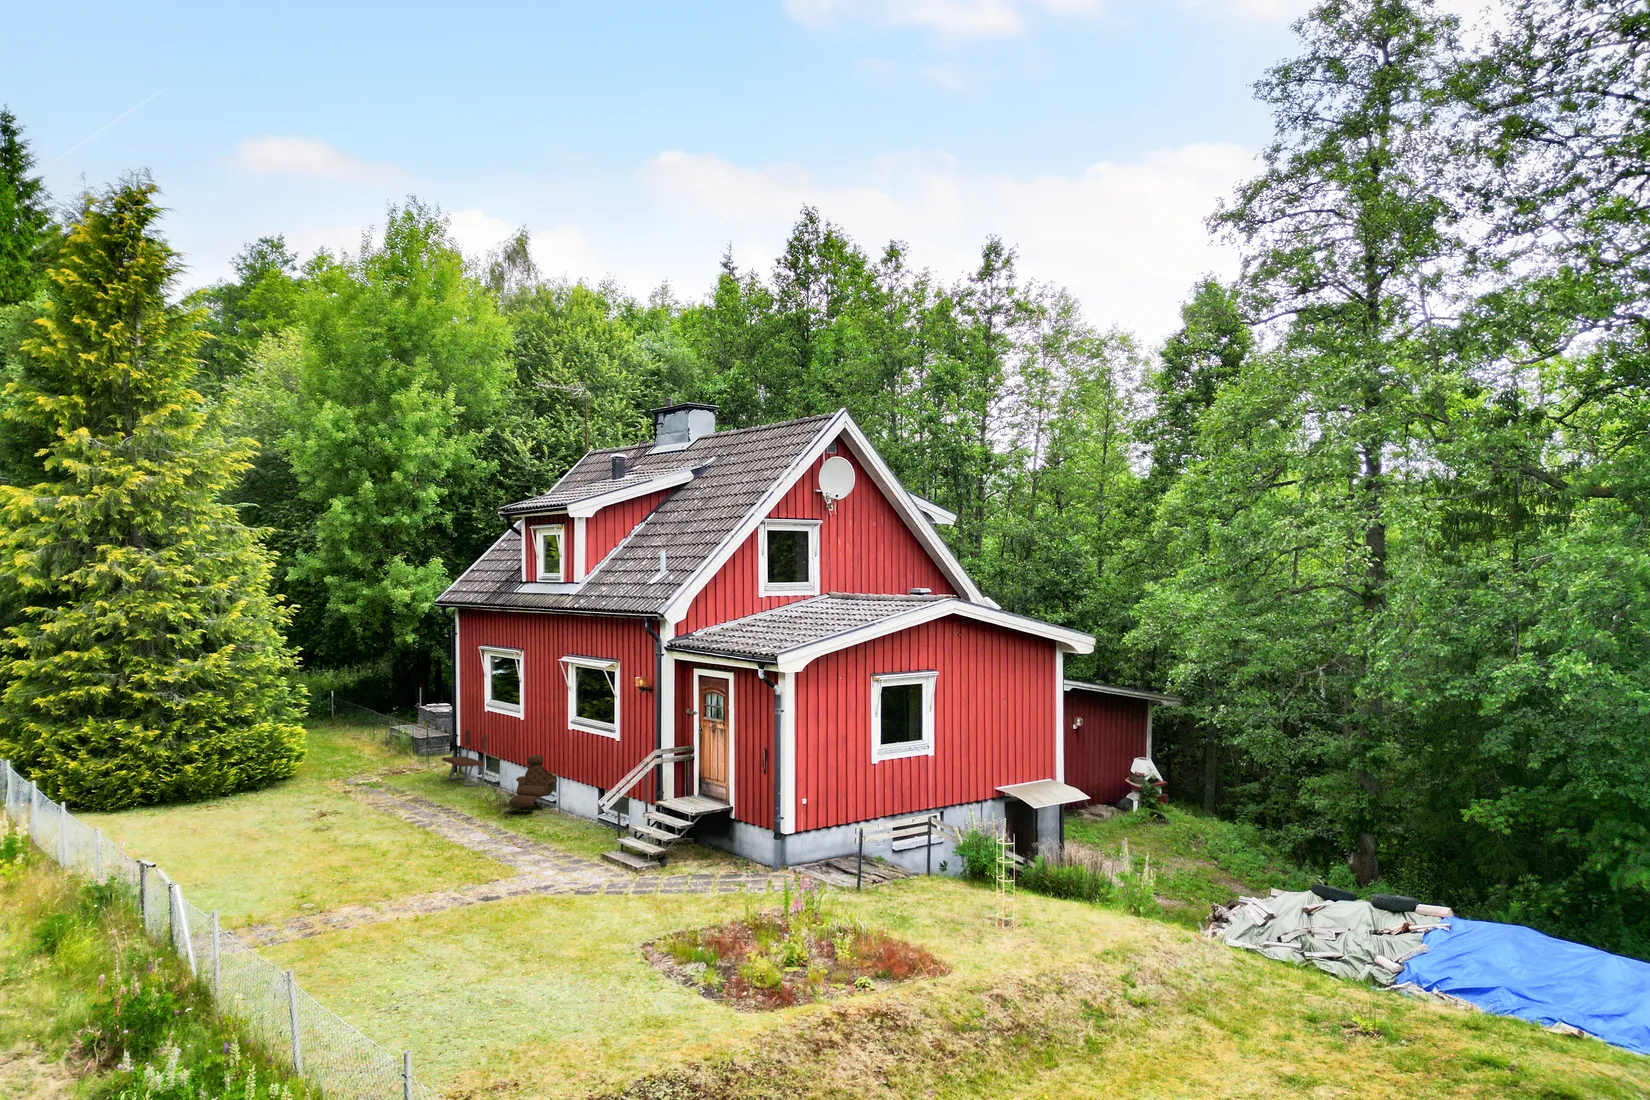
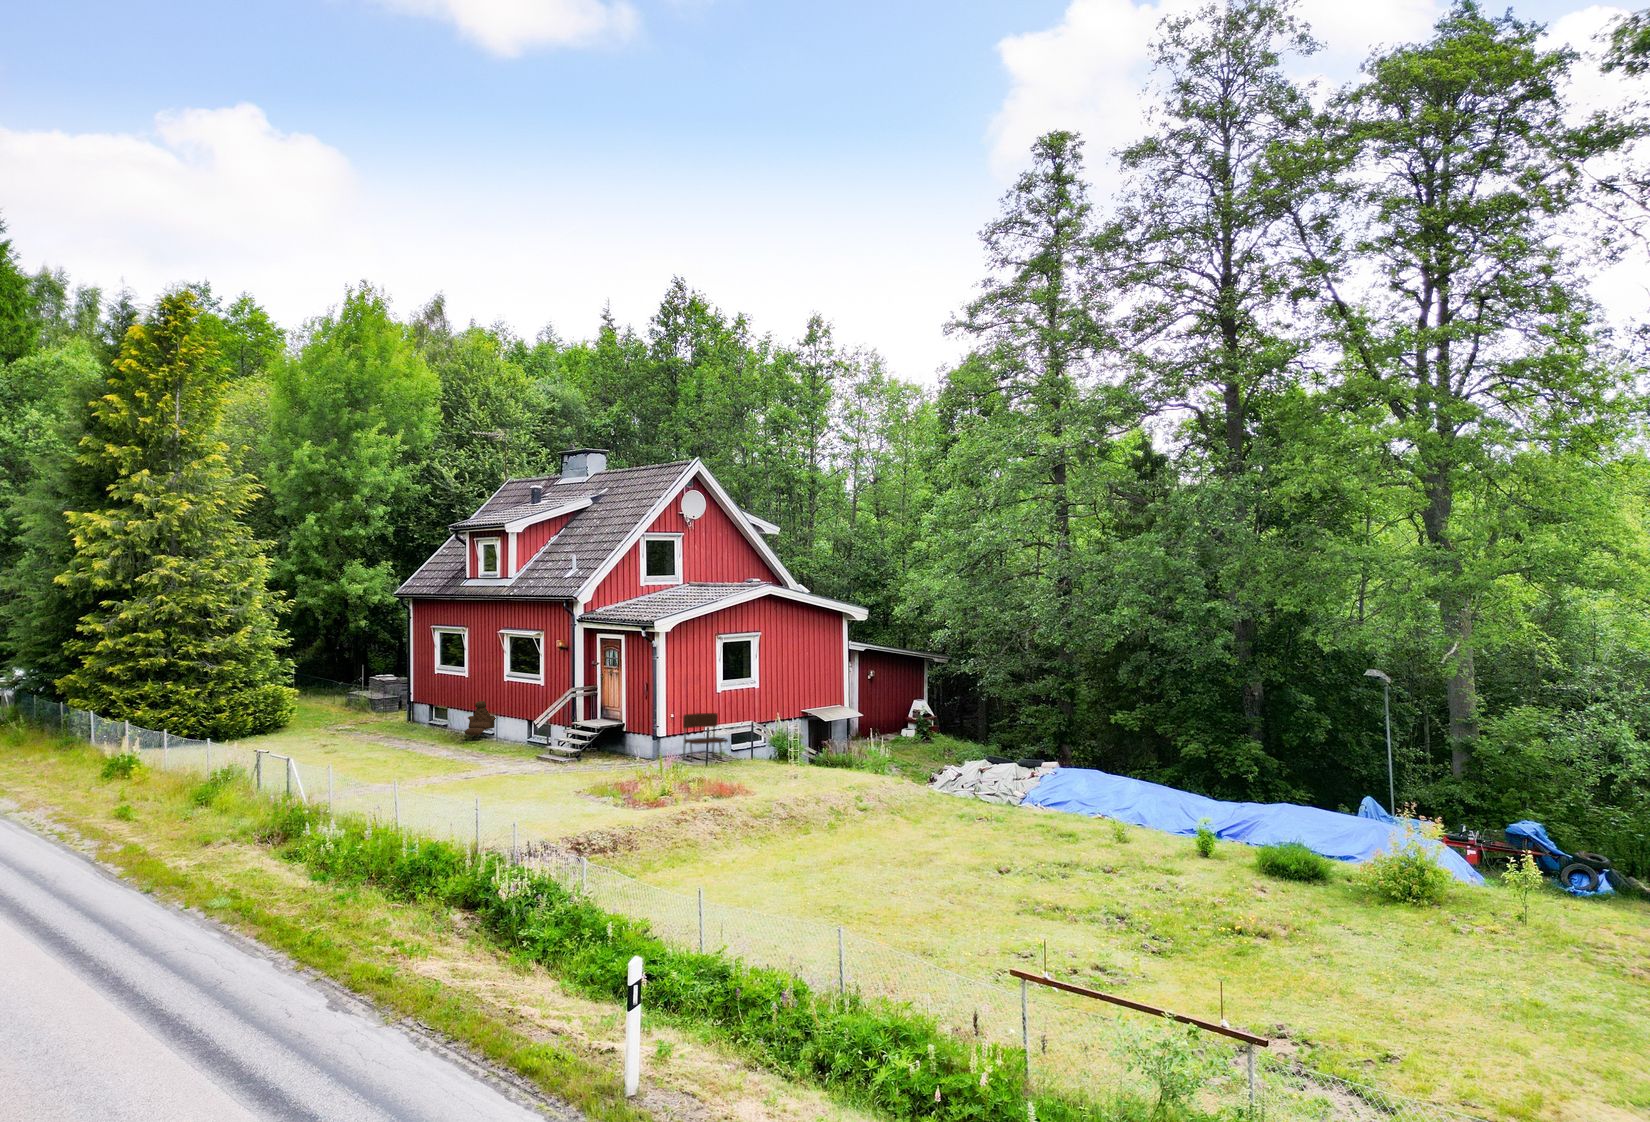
bench: present [442,730,488,786] -> present [683,713,728,762]

